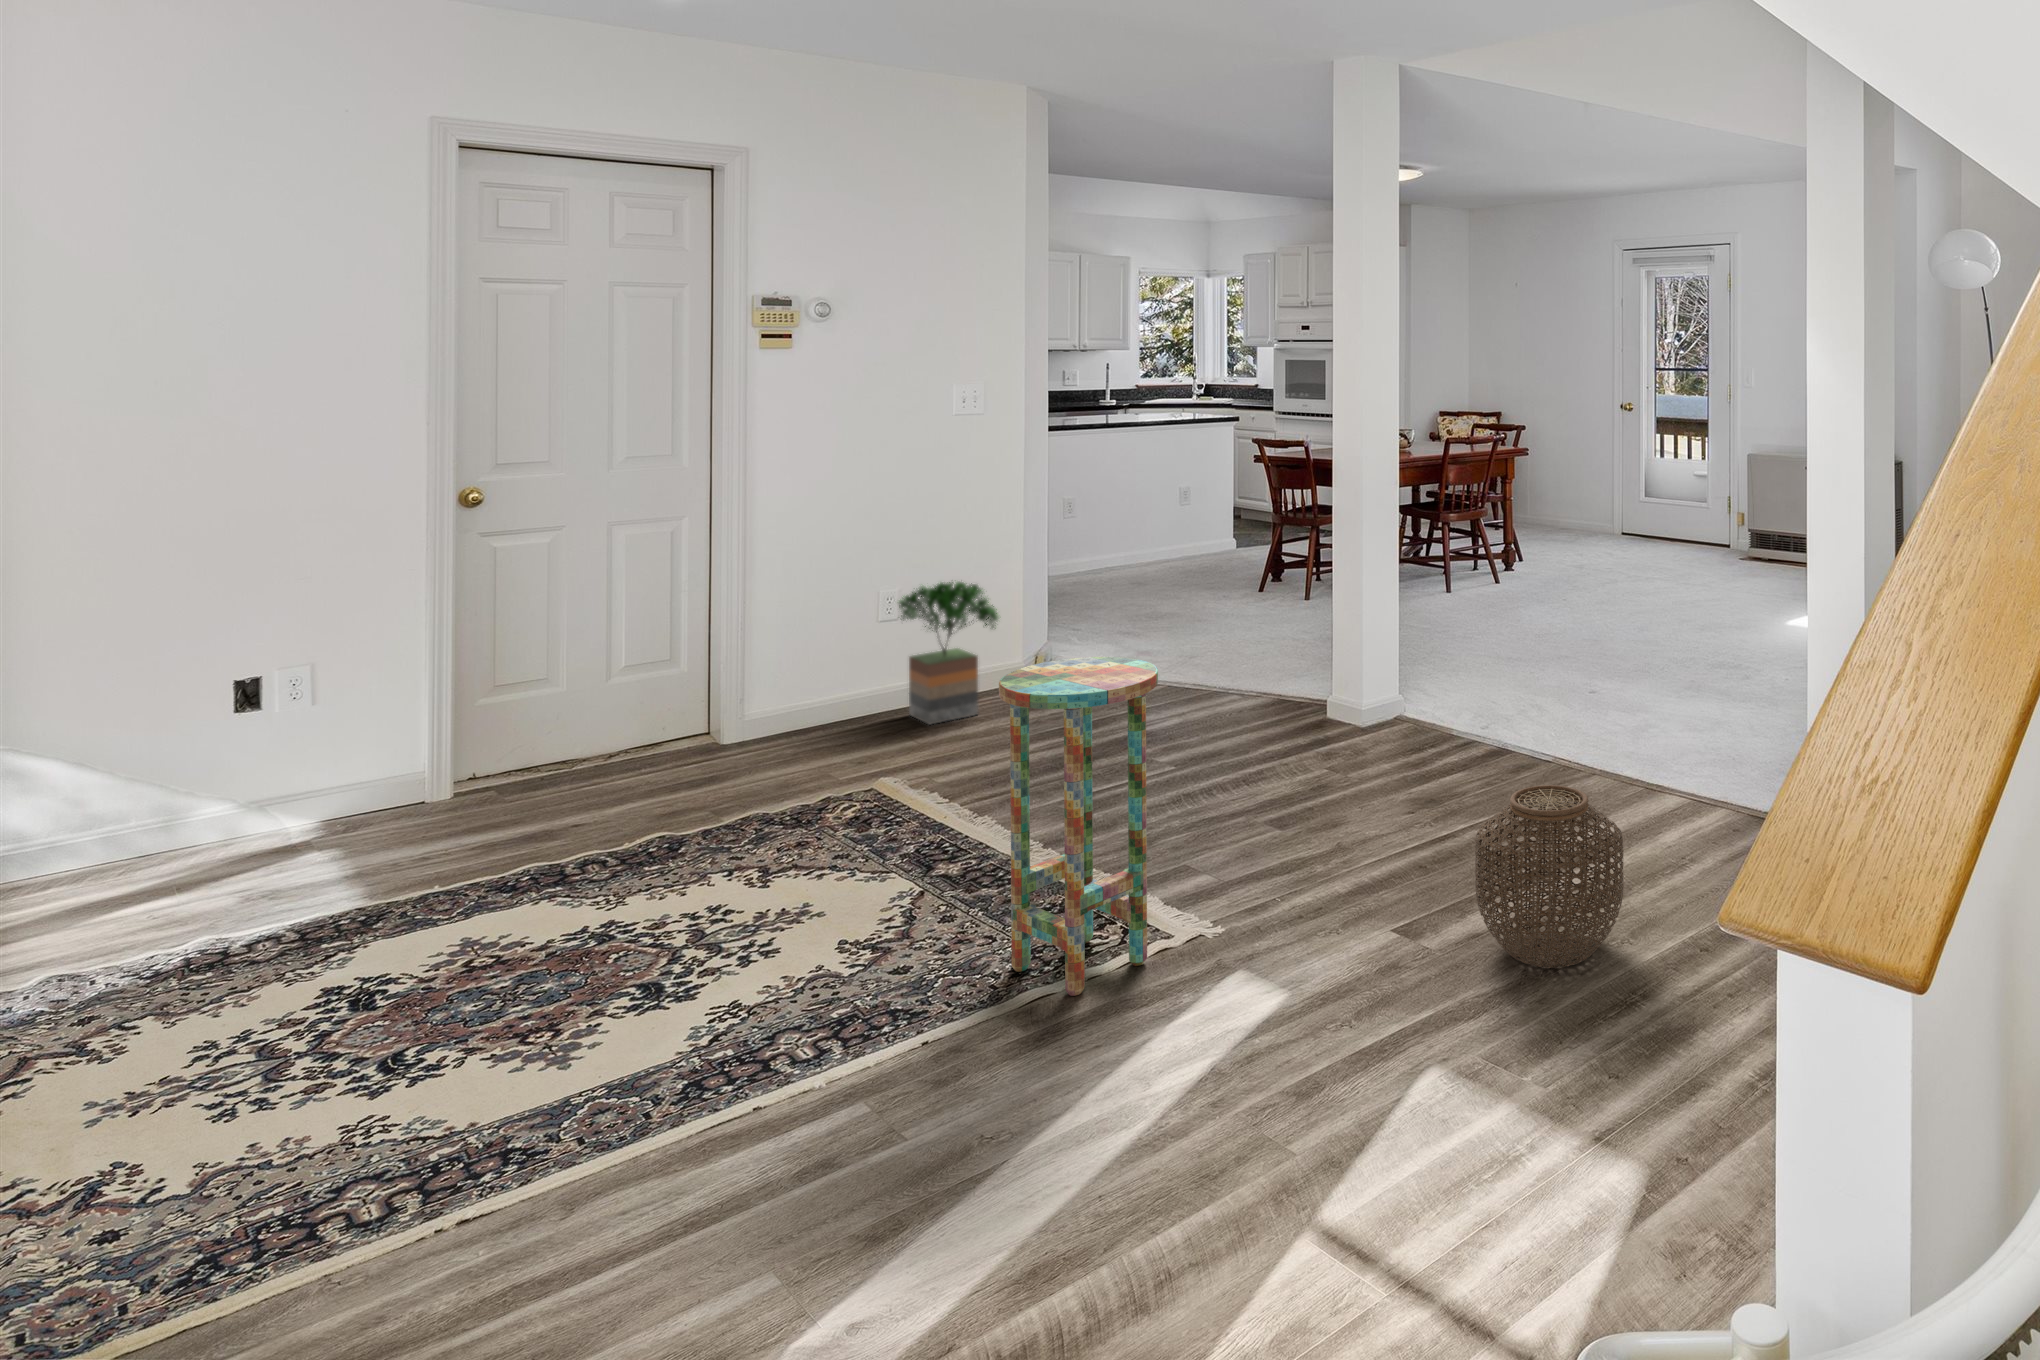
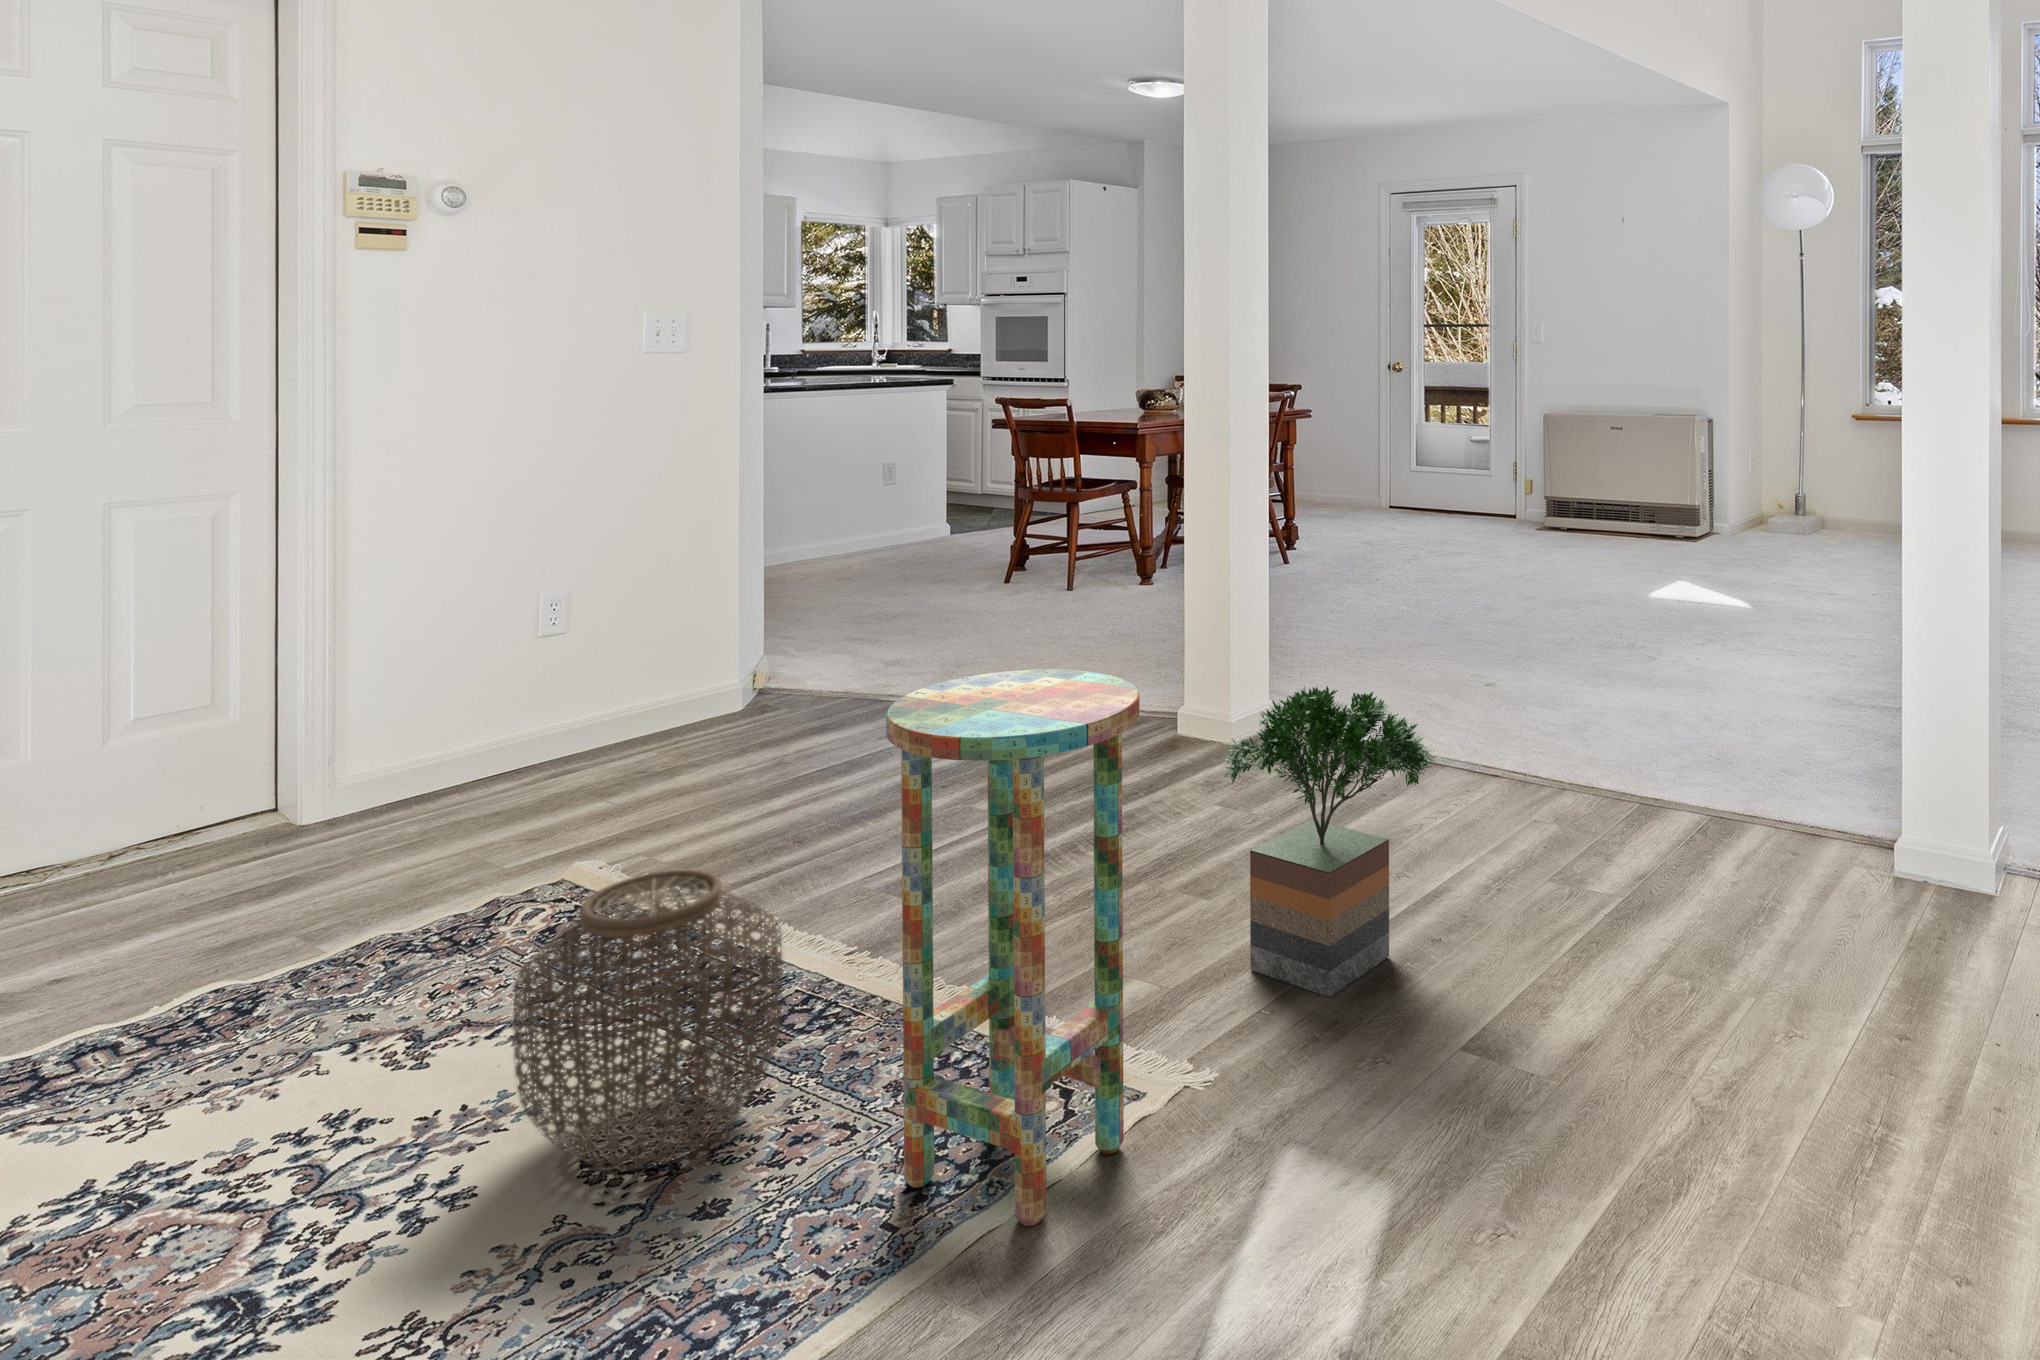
potted tree: present [899,582,998,724] -> present [1223,686,1436,997]
woven basket: present [1475,785,1623,968] -> present [513,870,783,1170]

